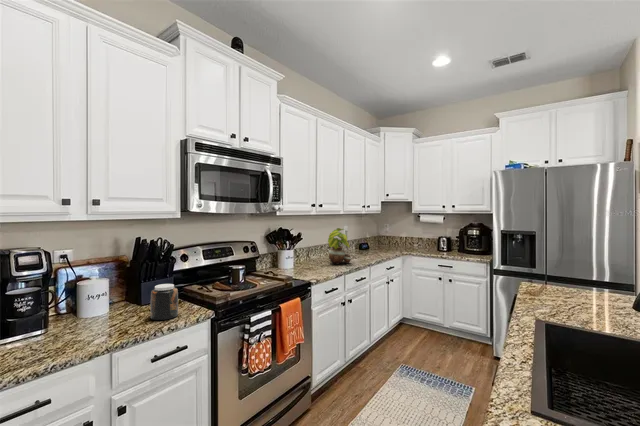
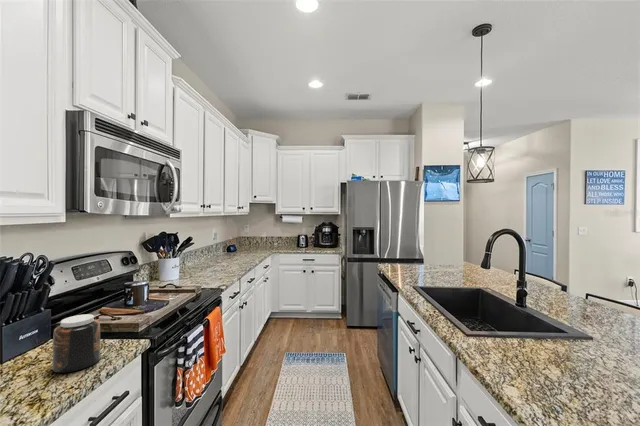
potted plant: present [328,228,351,264] -> none [215,229,242,267]

